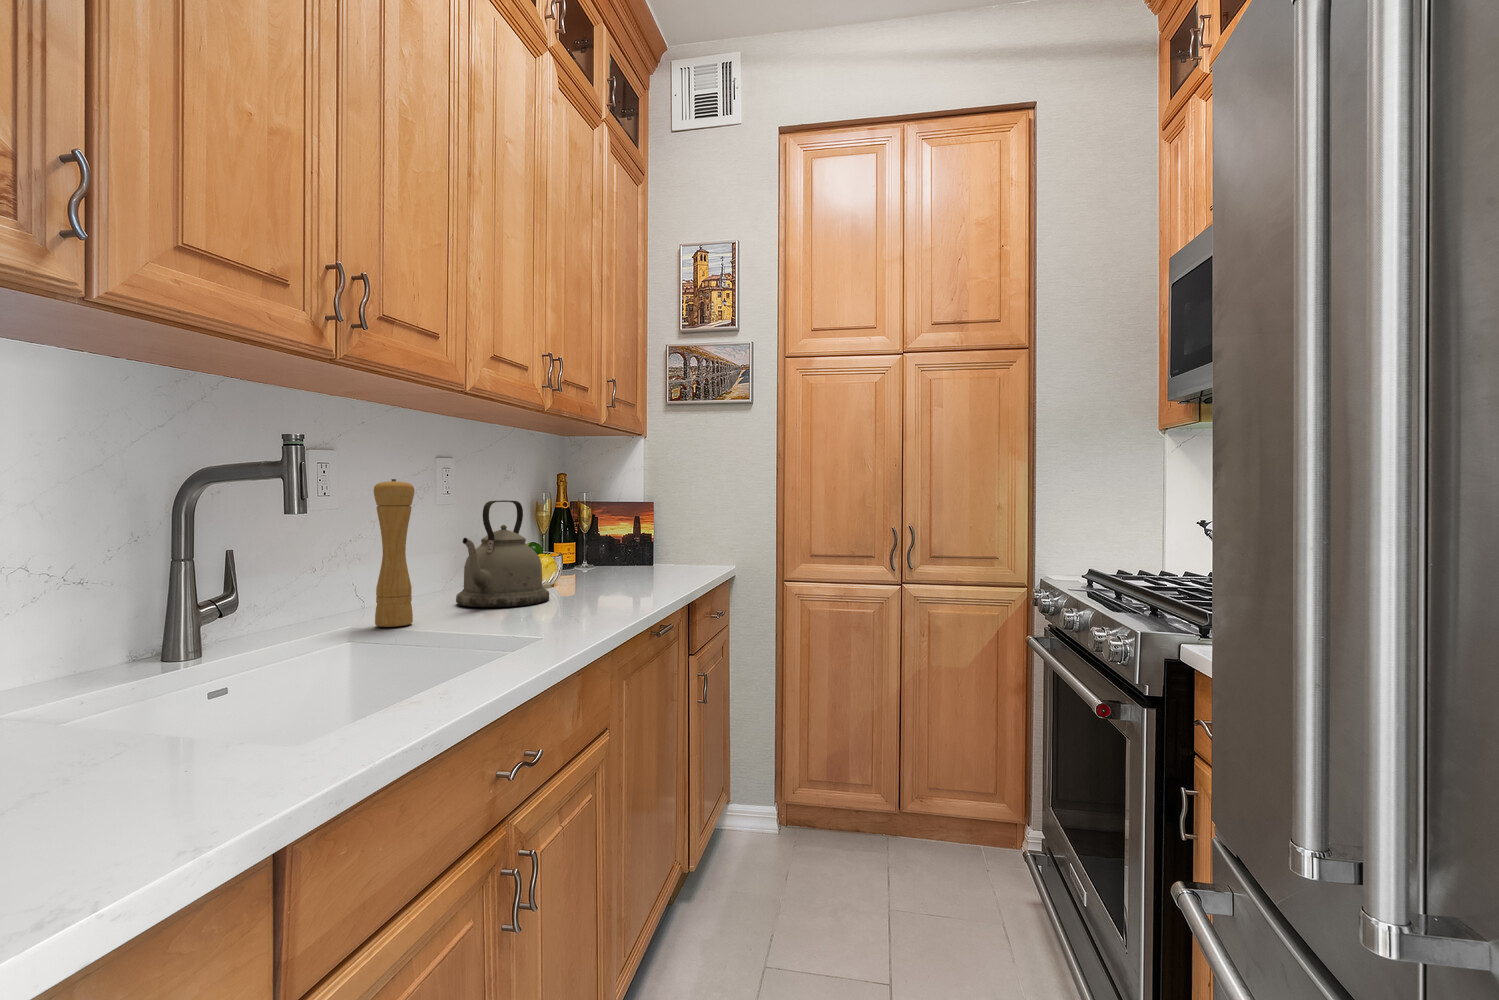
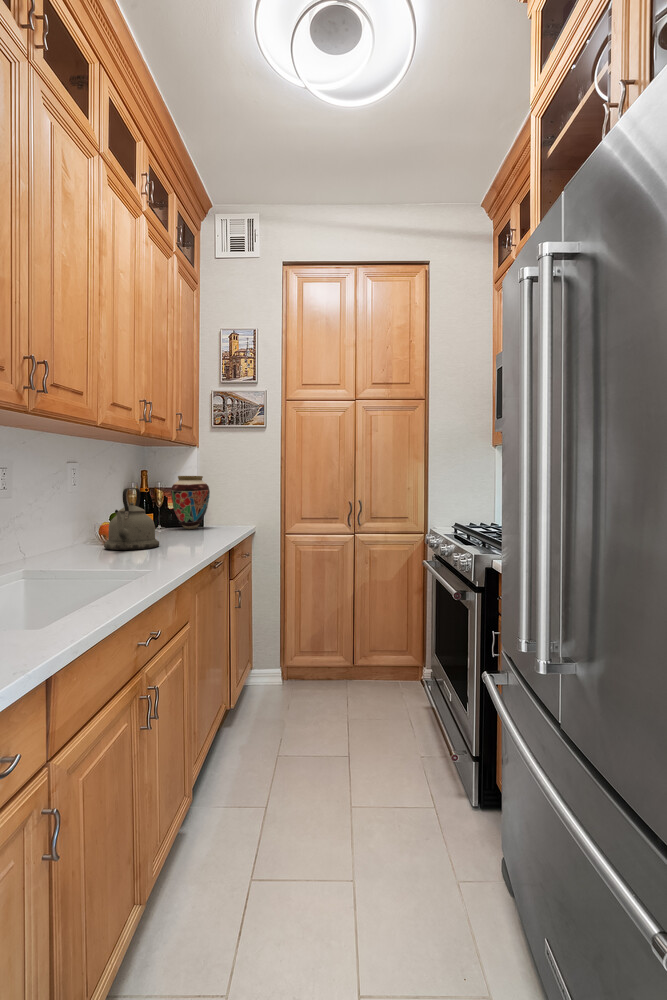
pepper mill: present [374,479,414,627] -> none [69,476,92,560]
vase: none [599,482,660,568] -> present [171,476,210,529]

